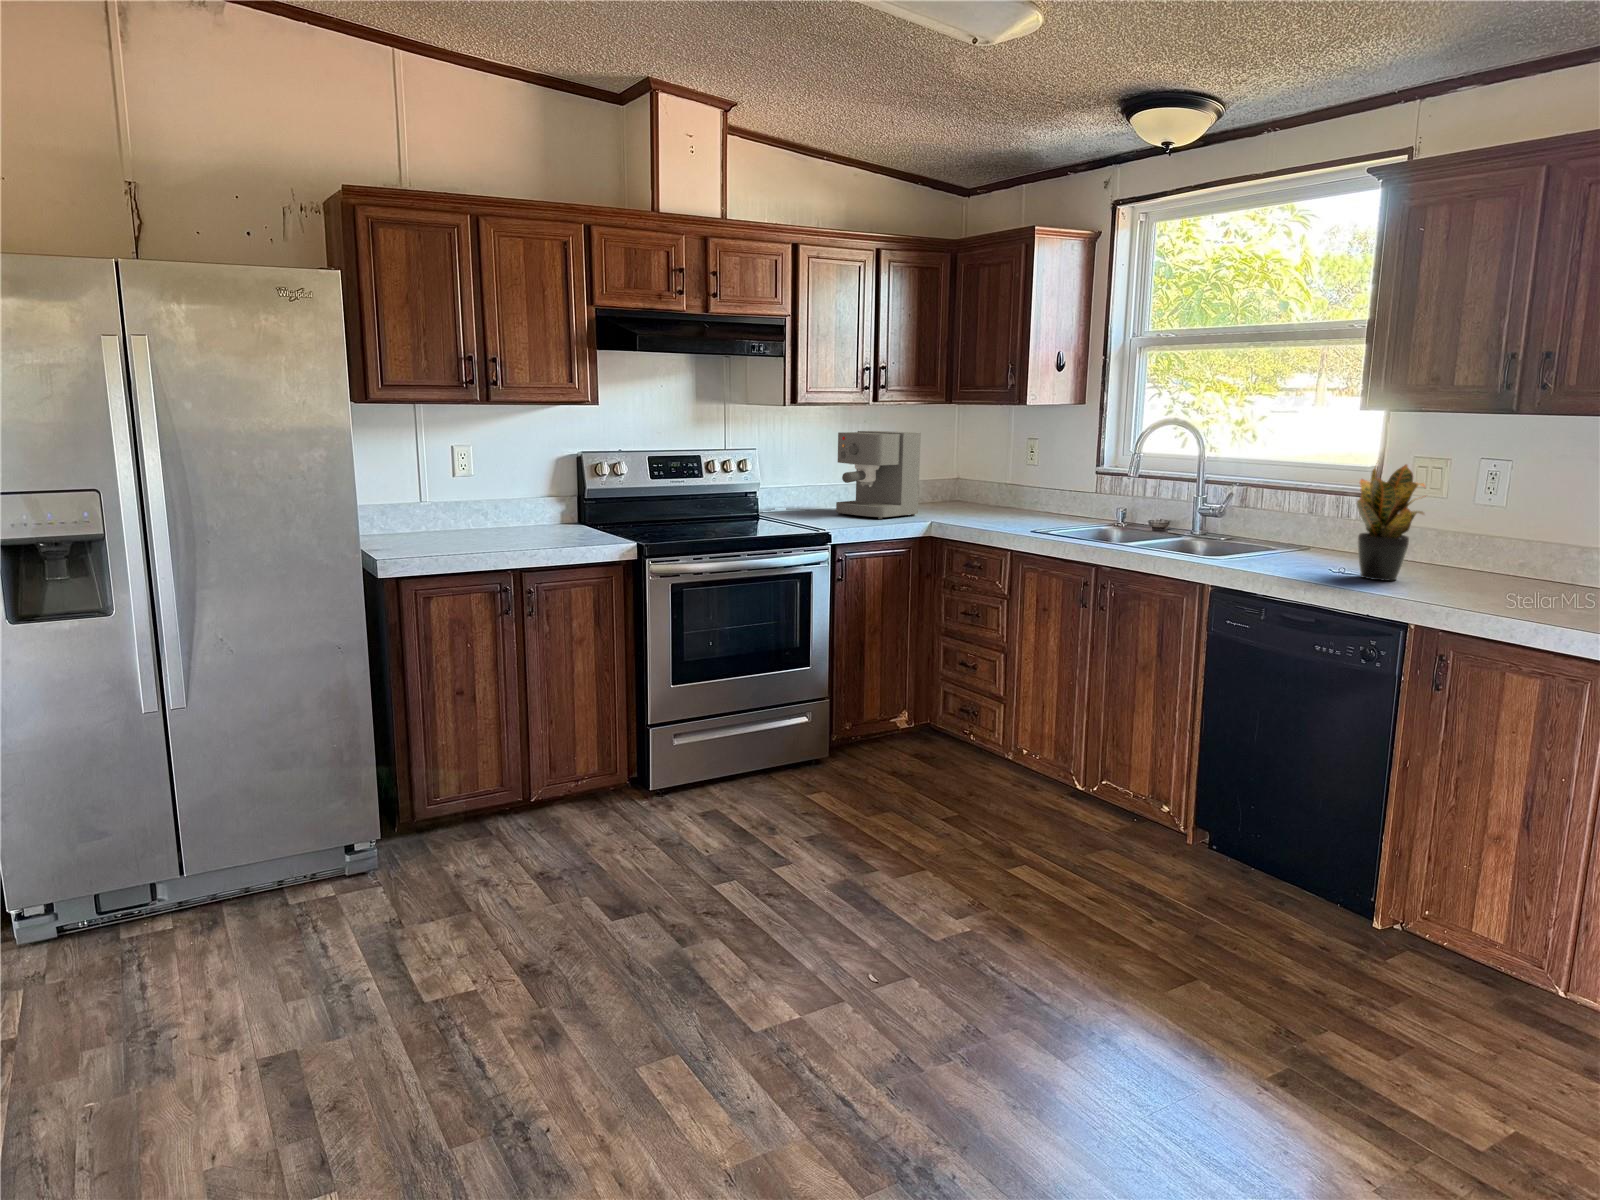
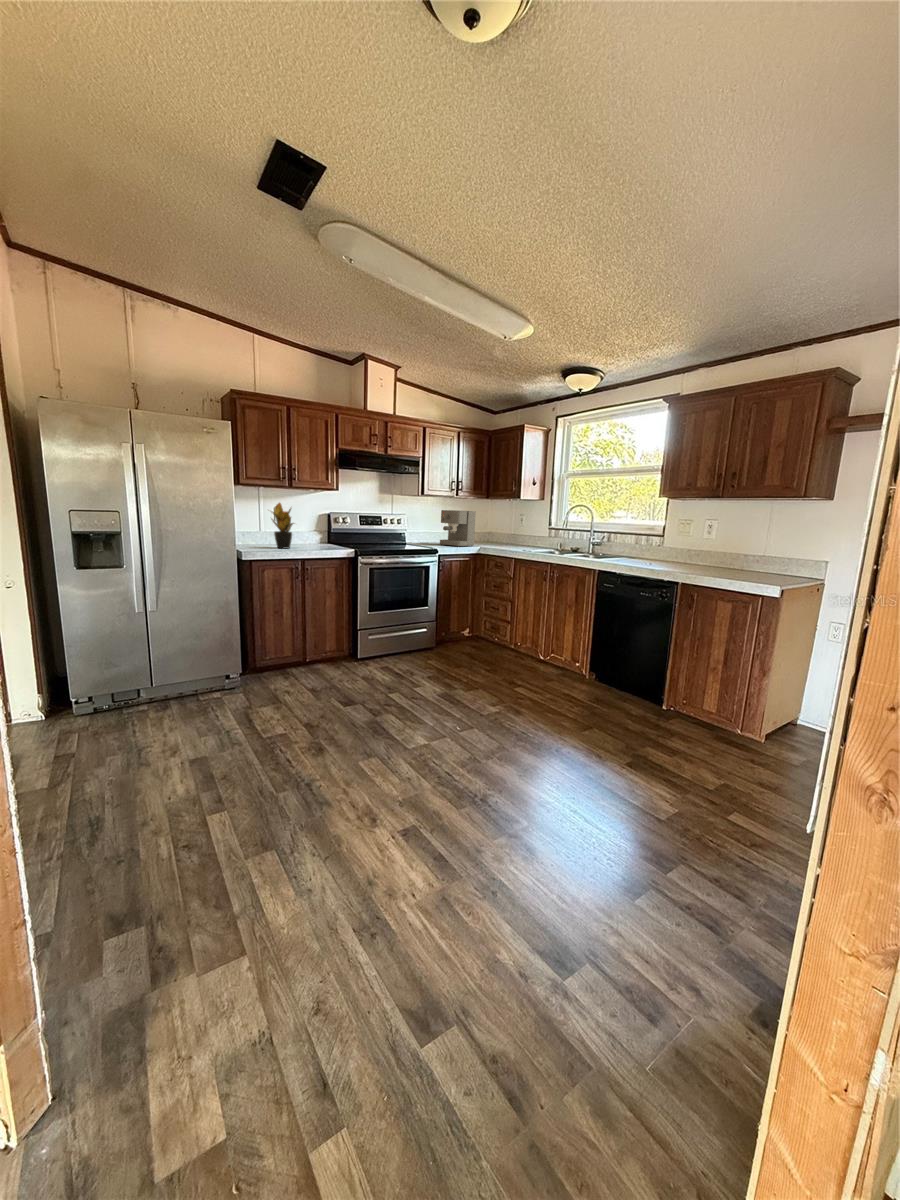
potted plant: present [1357,464,1426,581] -> present [272,503,294,549]

